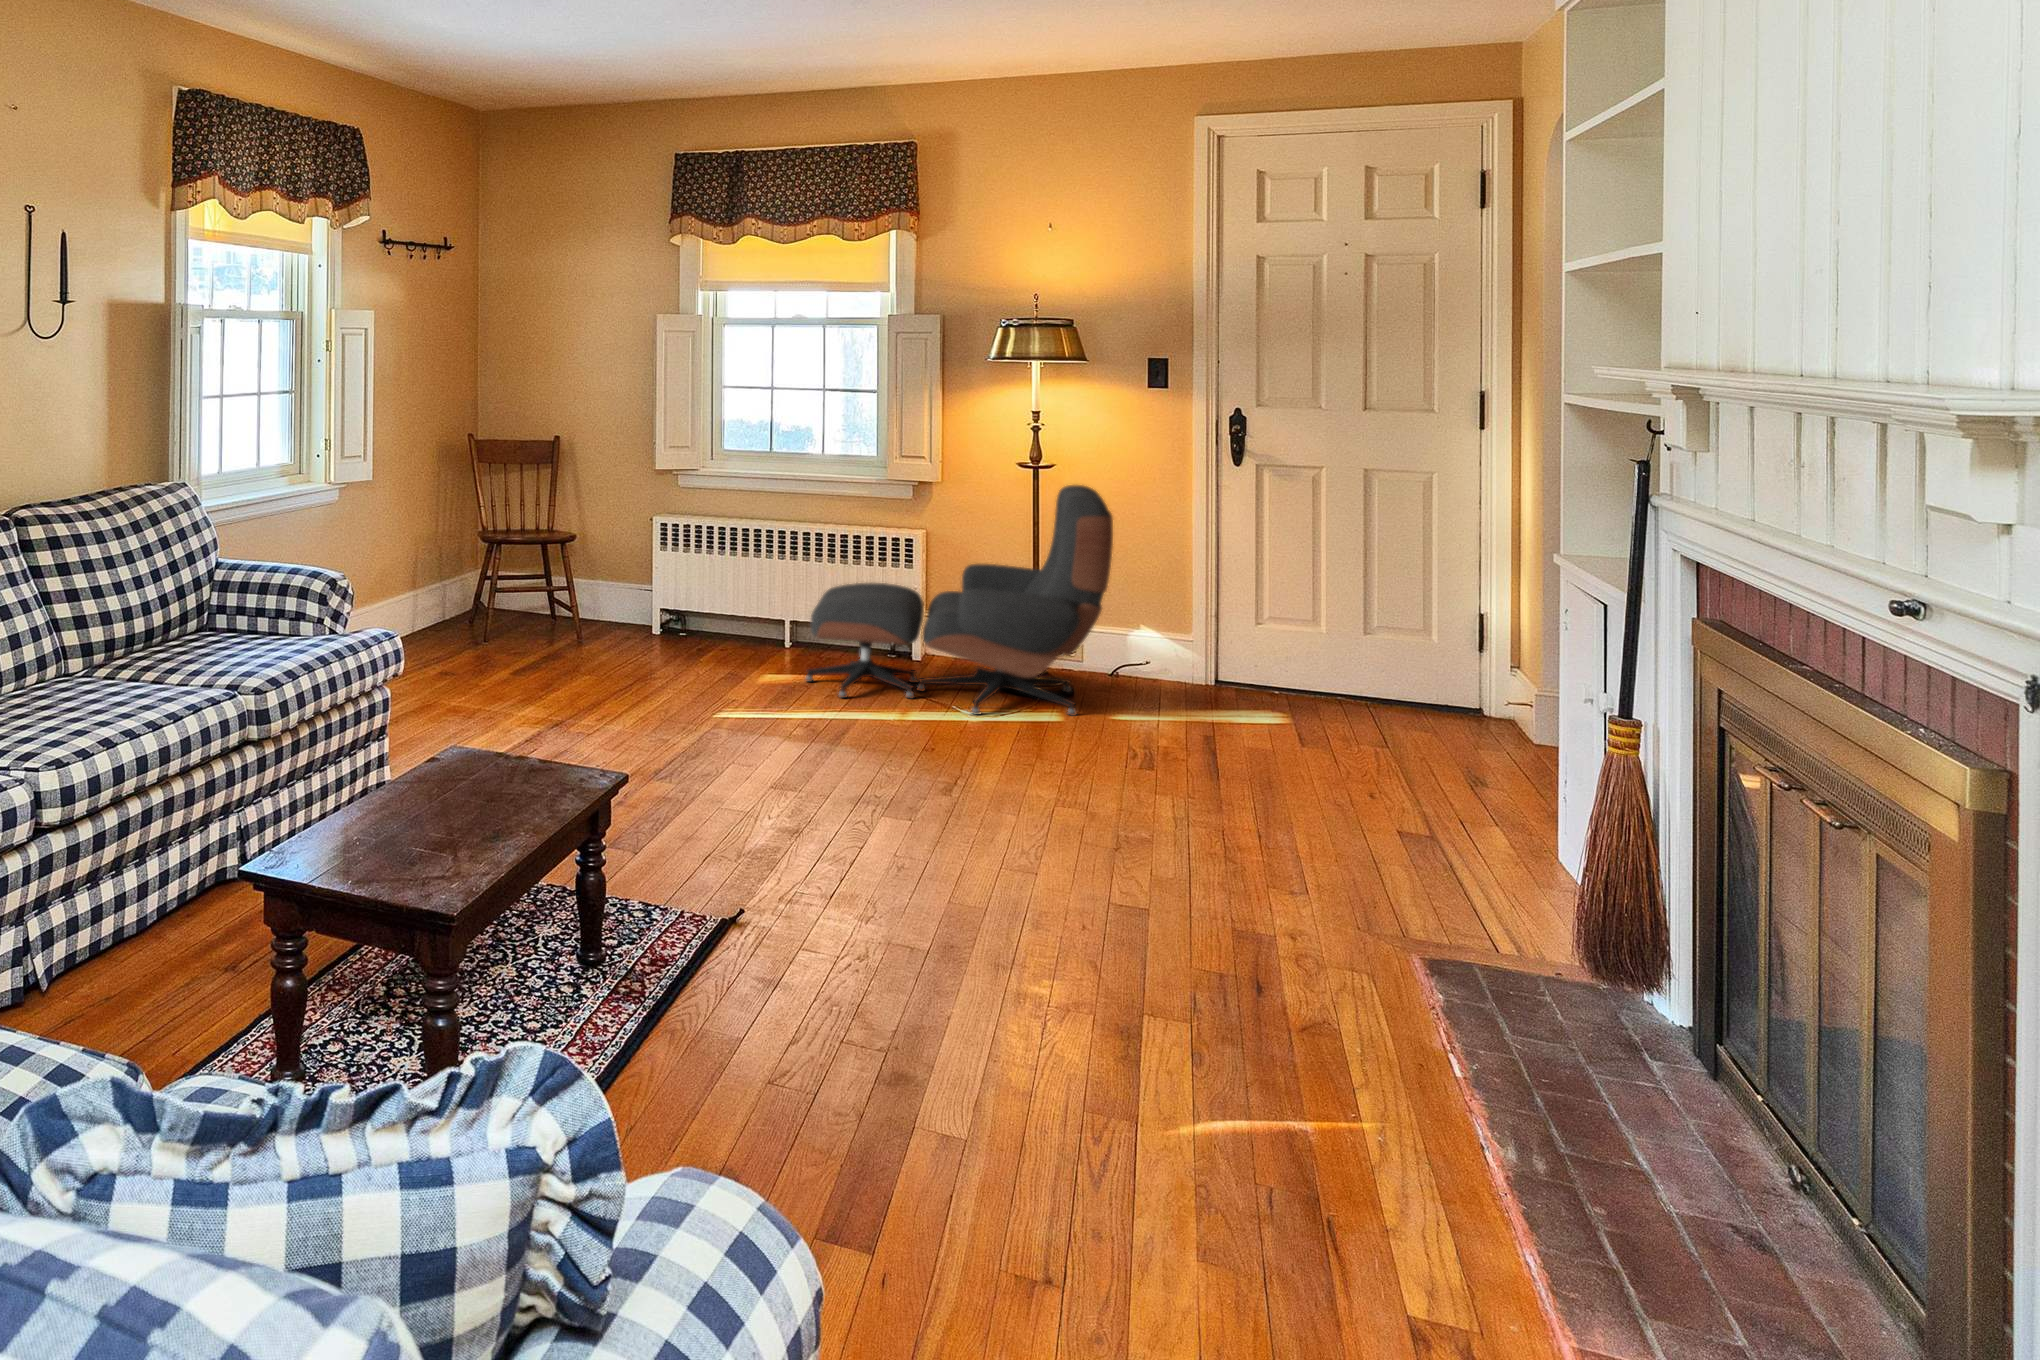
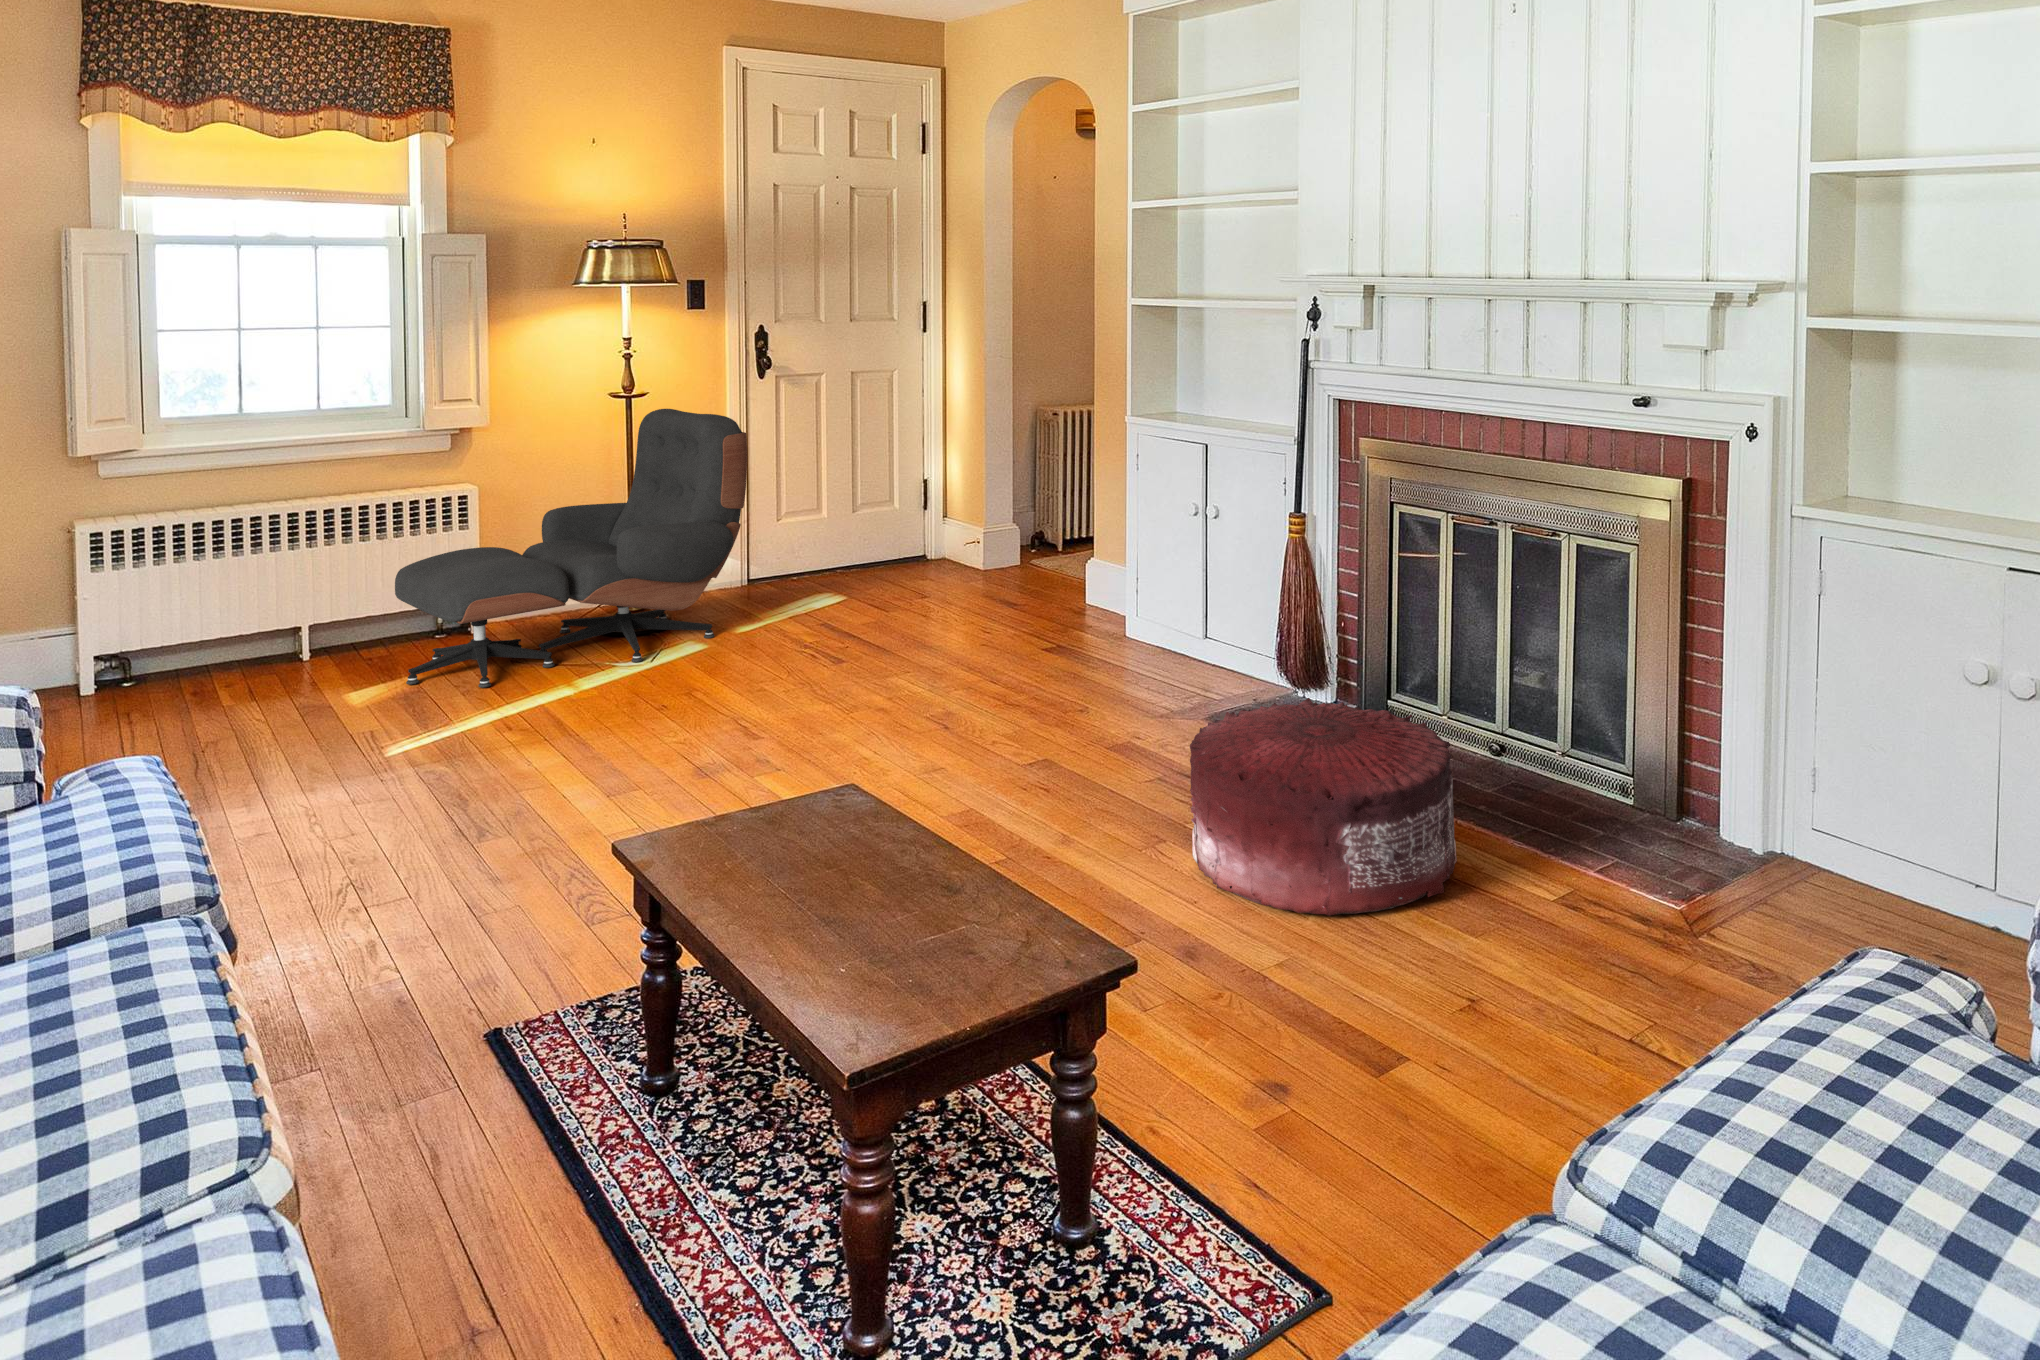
pouf: none [962,893,1334,1191] -> present [1190,698,1457,916]

